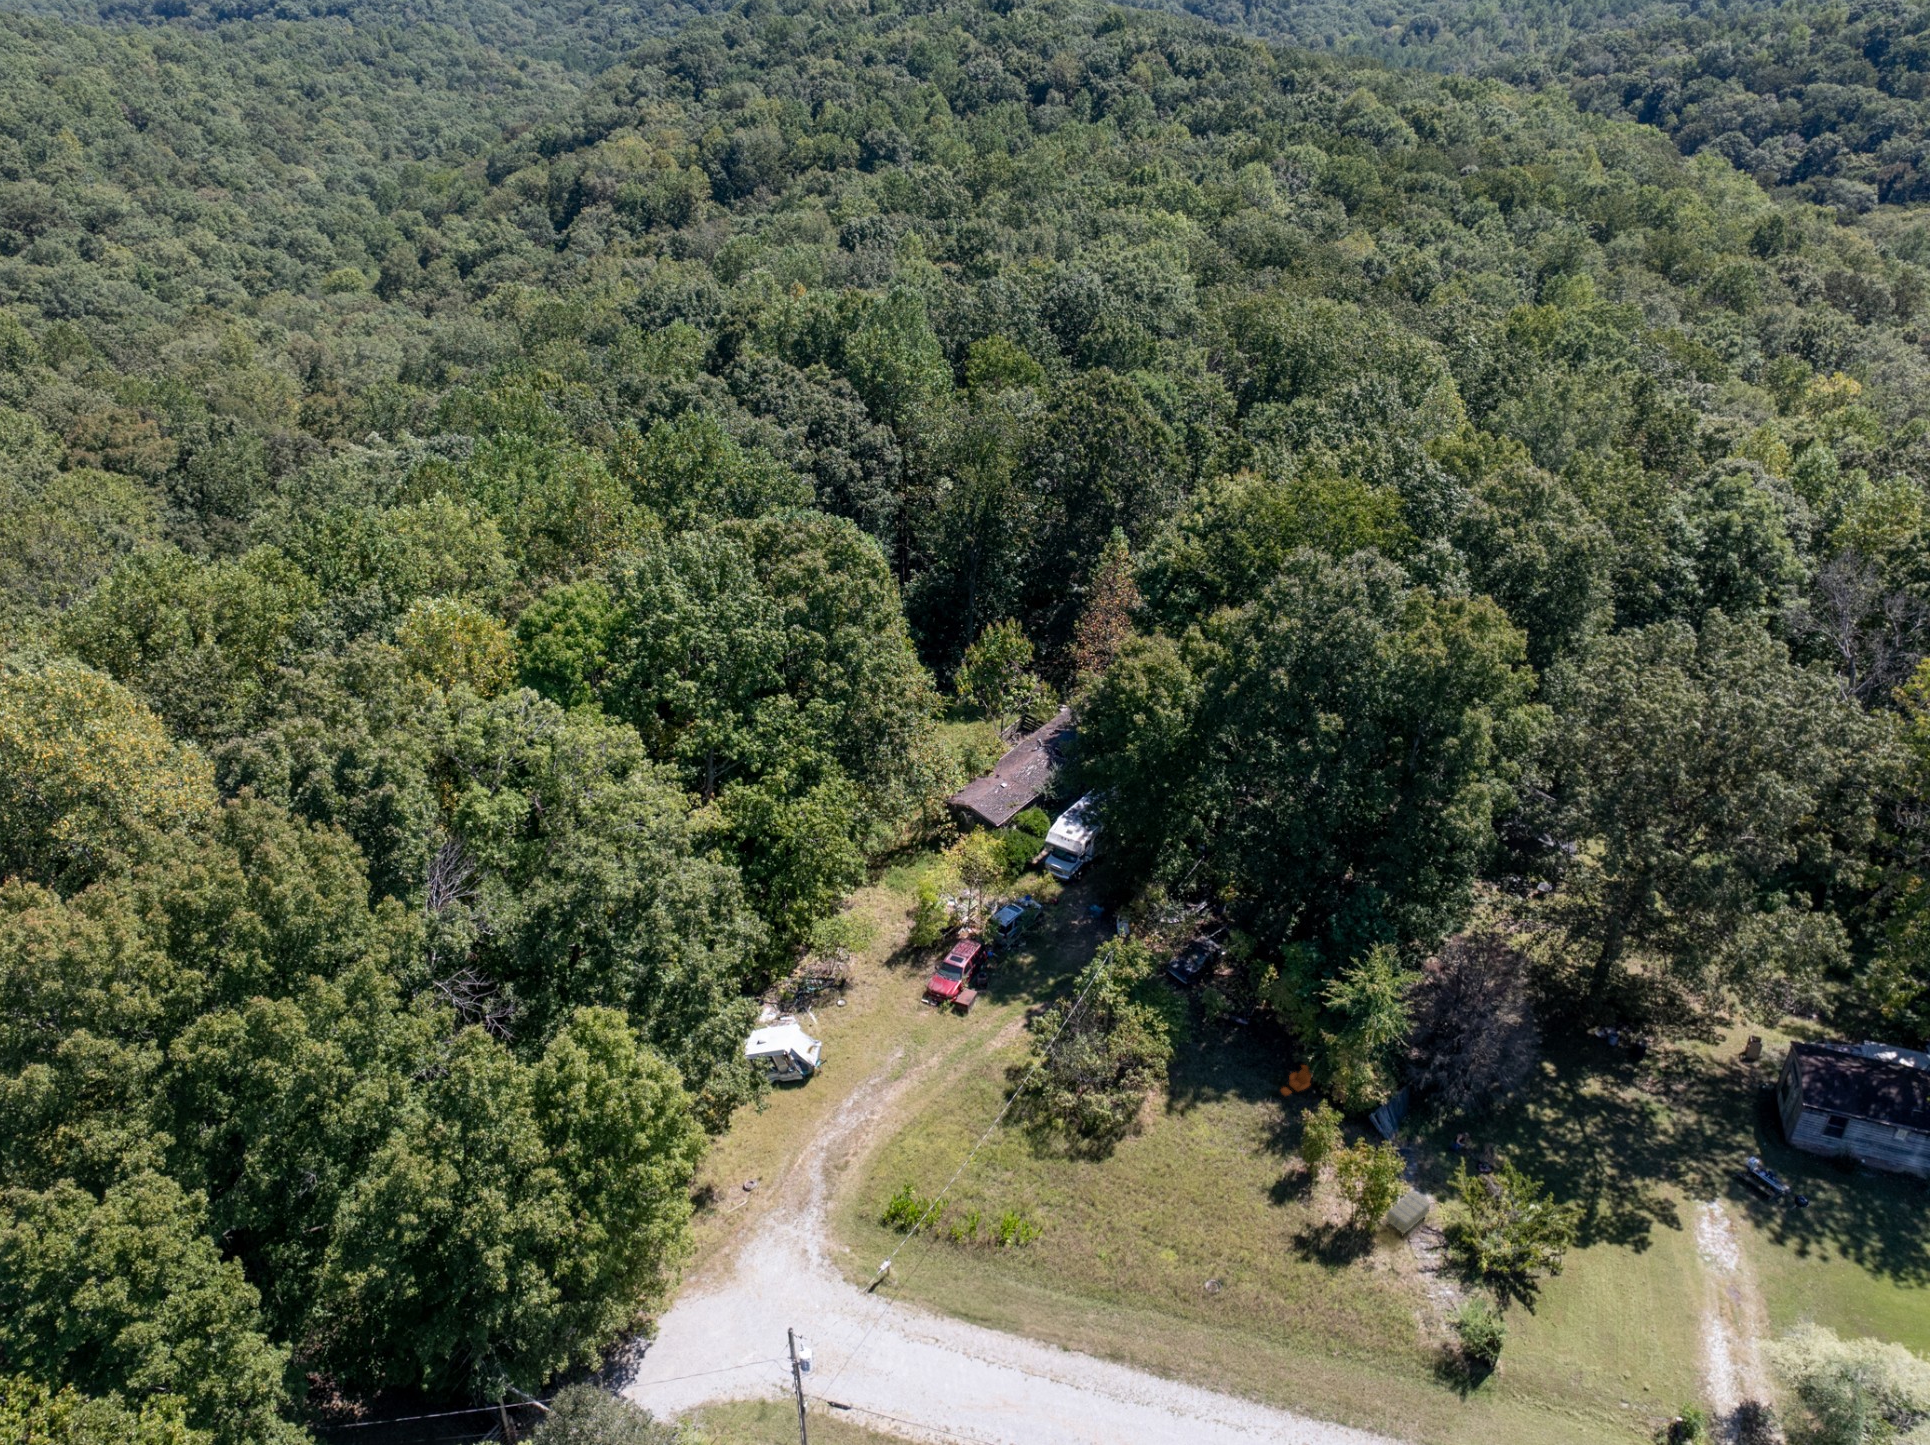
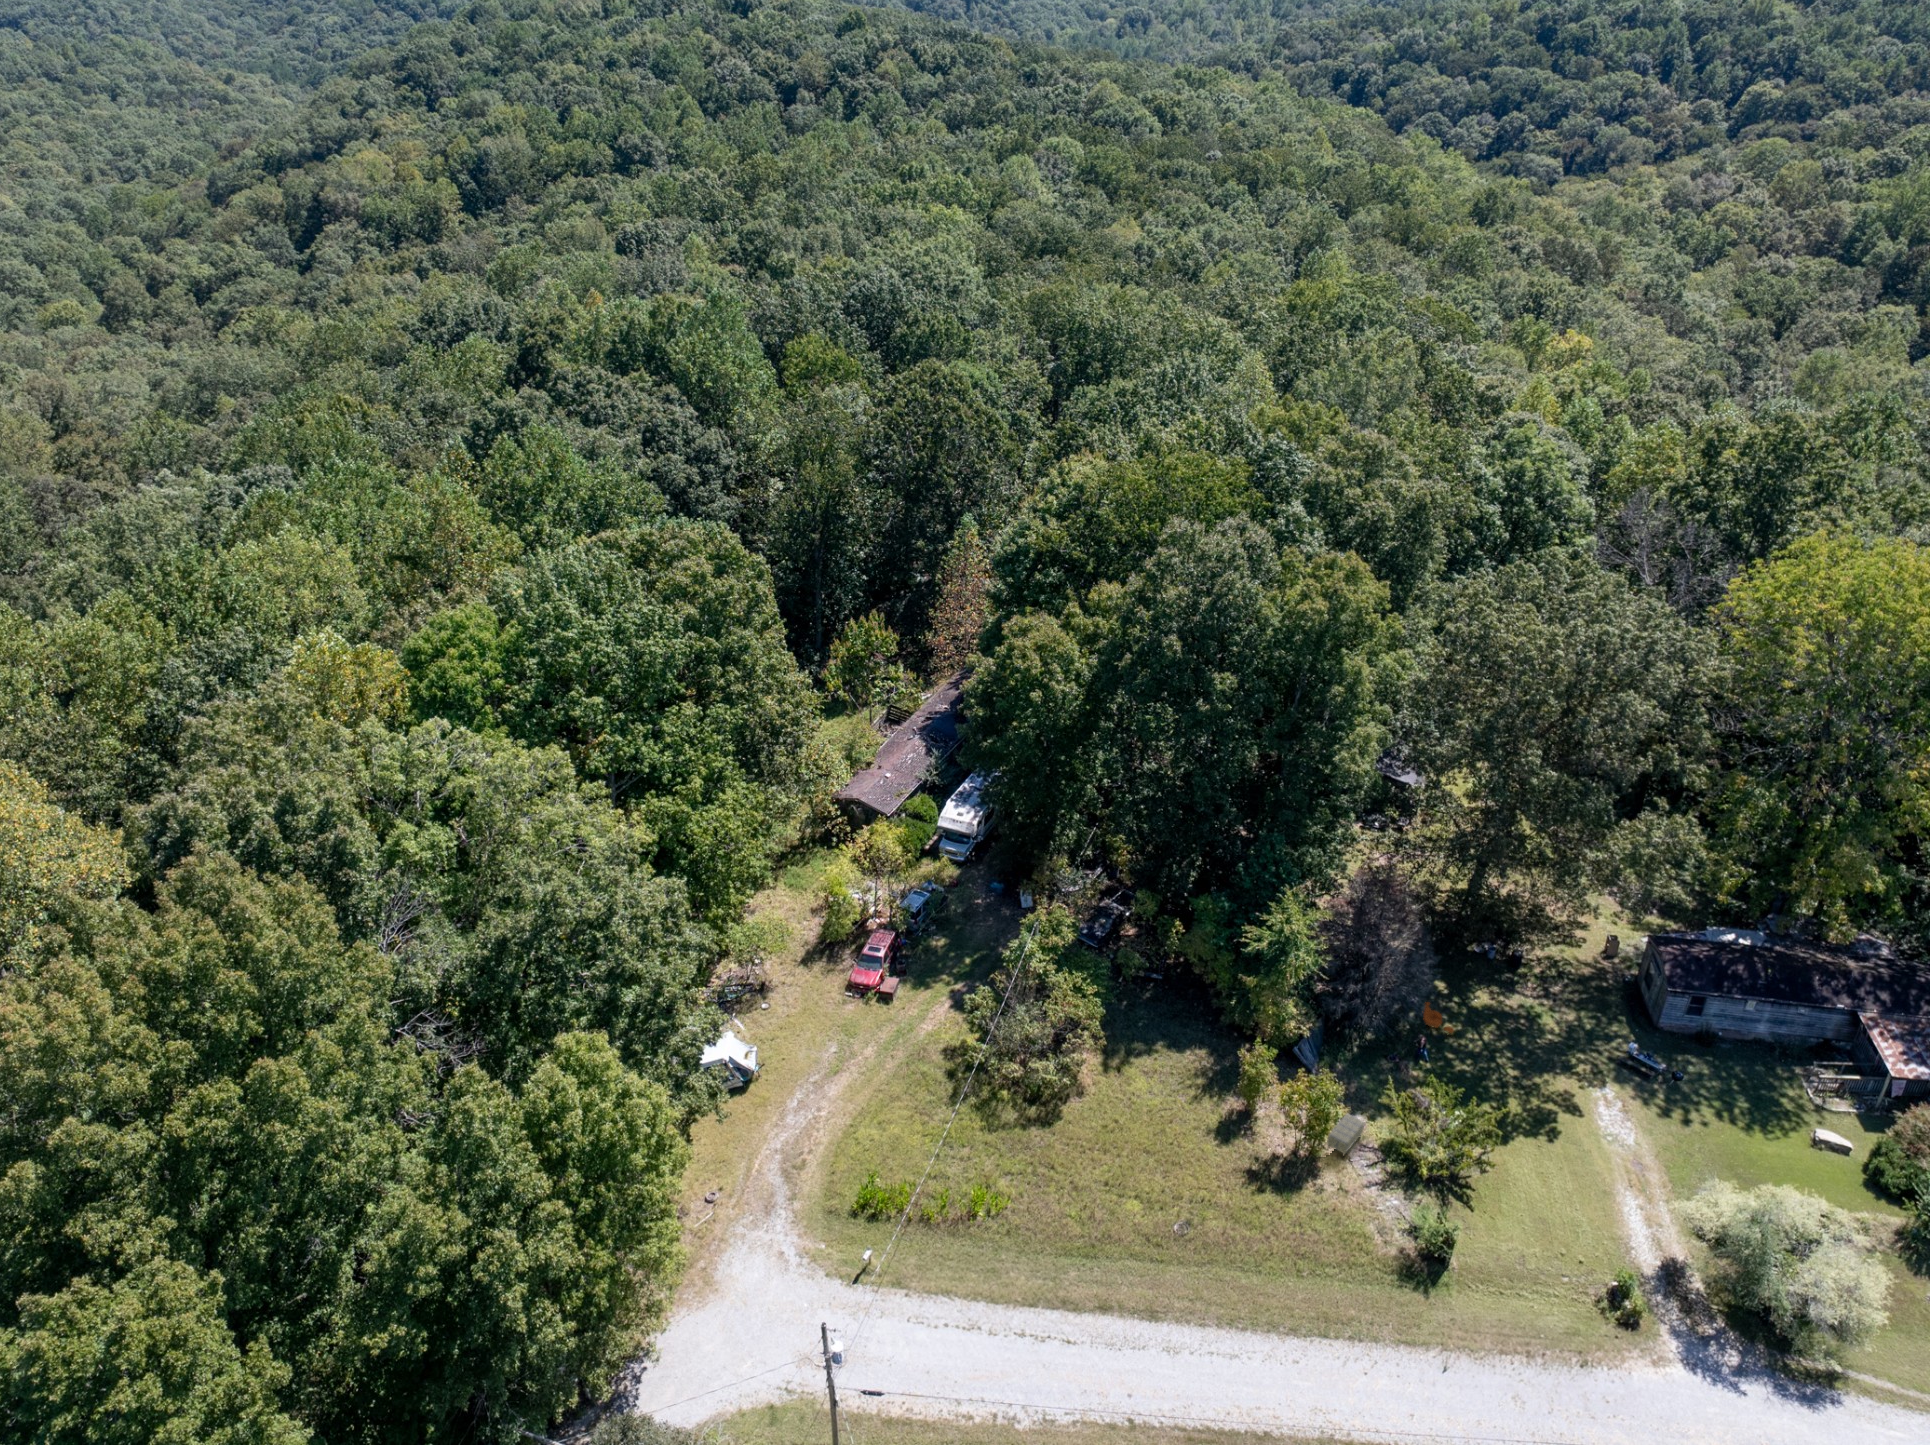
lounge chair: present [1281,1065,1313,1097] -> present [1423,1002,1454,1036]

